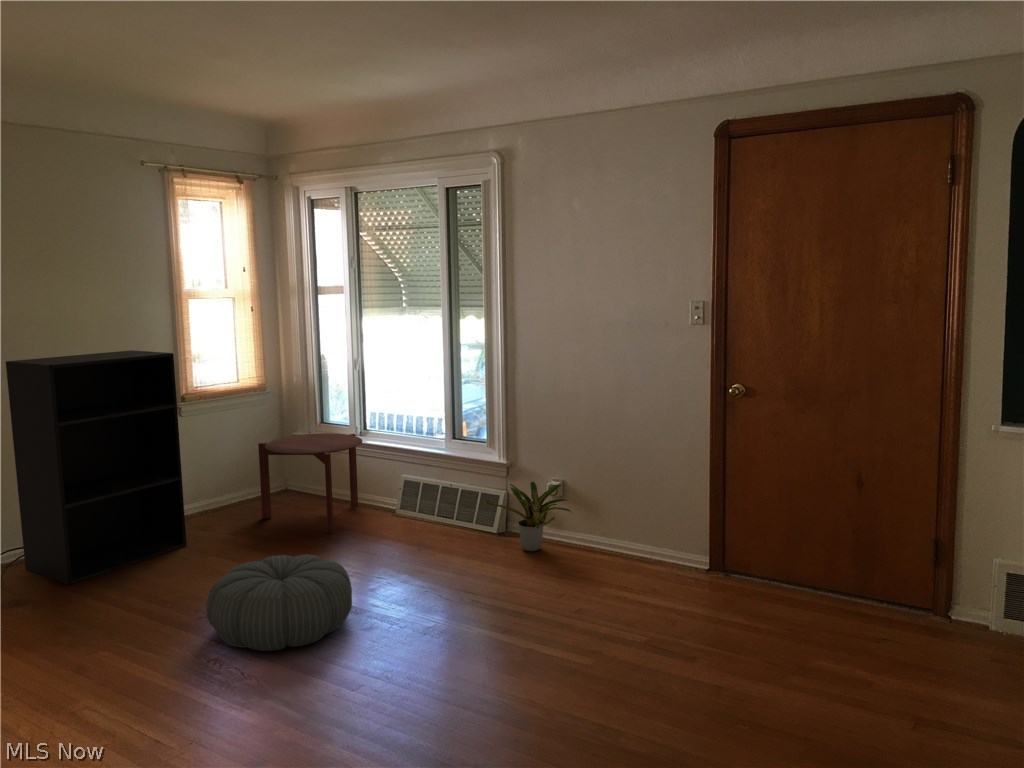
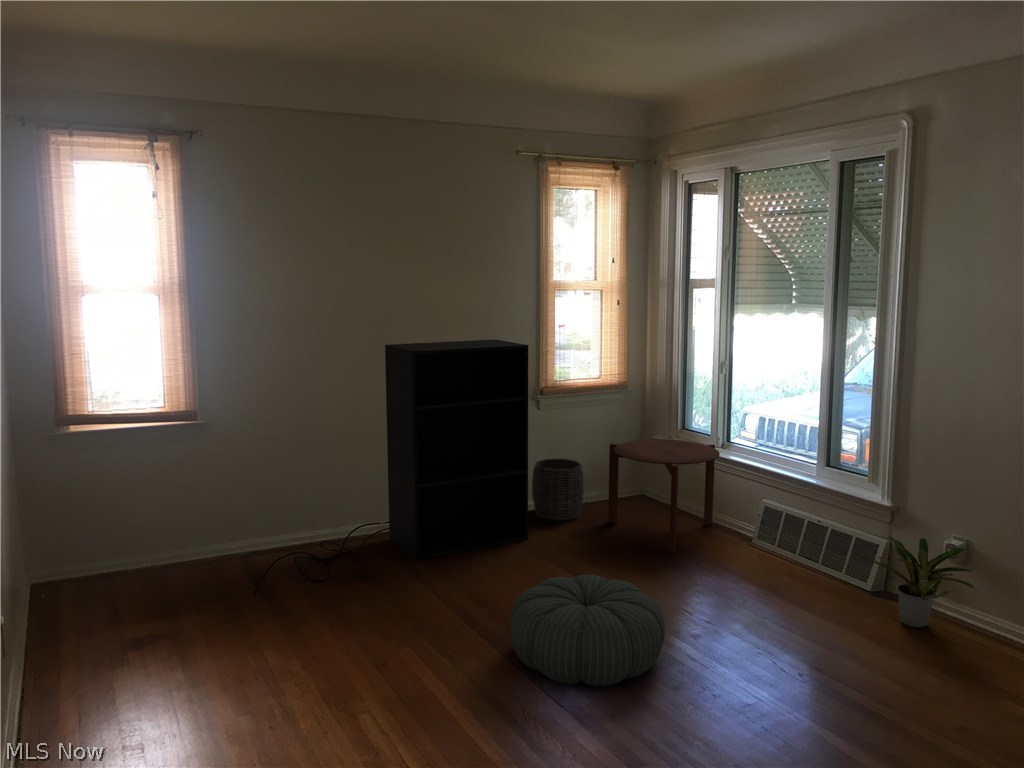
woven basket: none [179,465,234,526] -> present [532,459,584,521]

